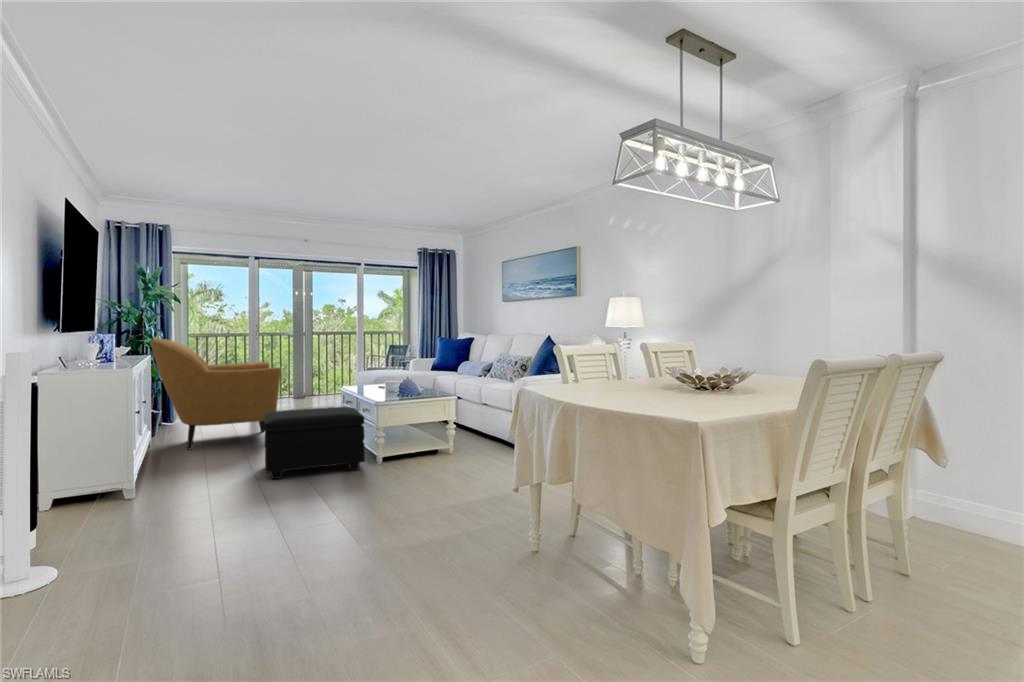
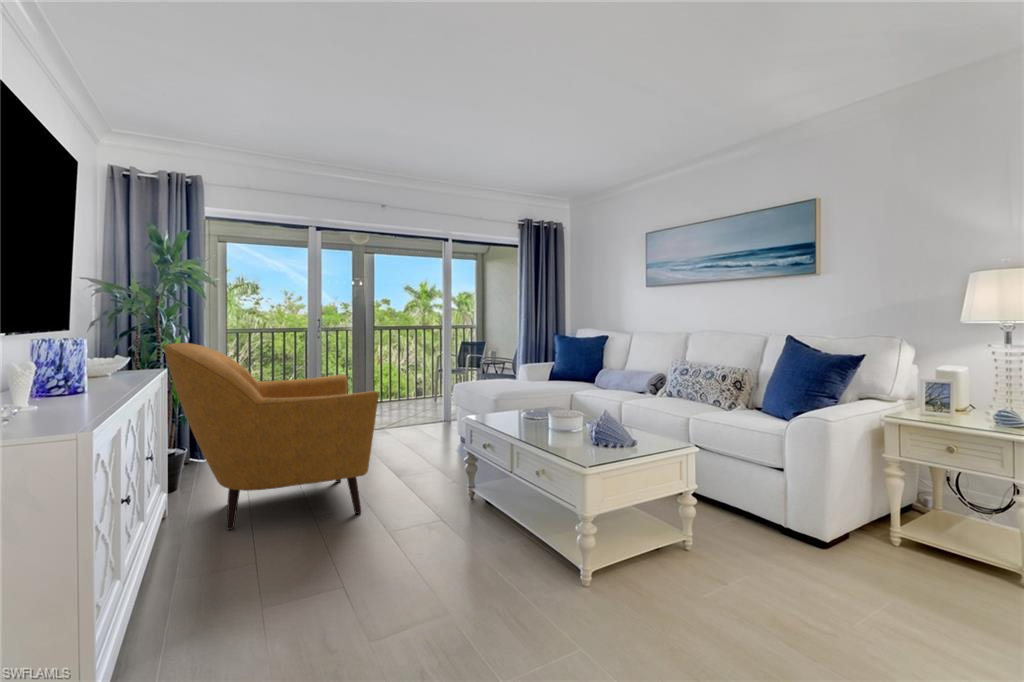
footstool: present [265,407,365,479] -> none [371,469,571,646]

